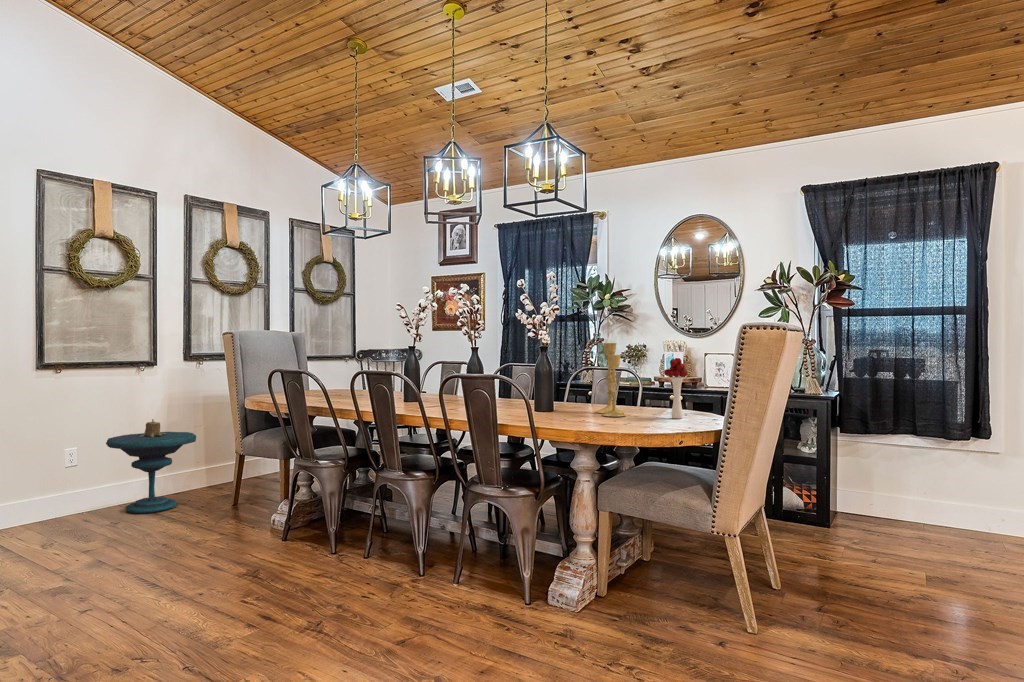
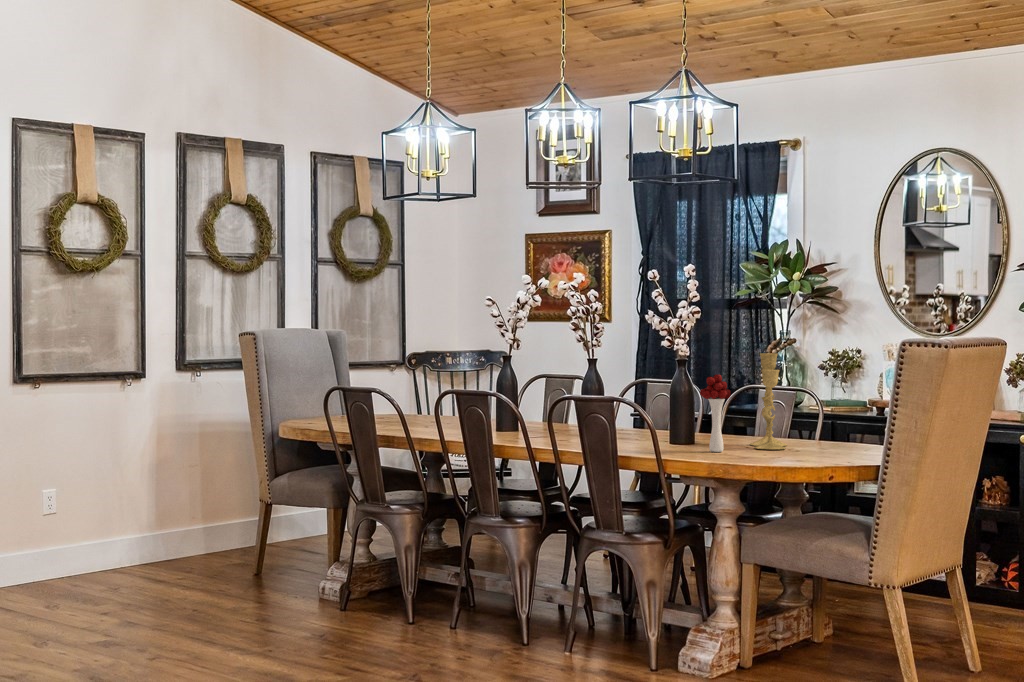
flower bouquet: present [664,358,687,419] -> present [700,374,731,452]
side table: present [106,419,196,513] -> none [94,450,206,577]

